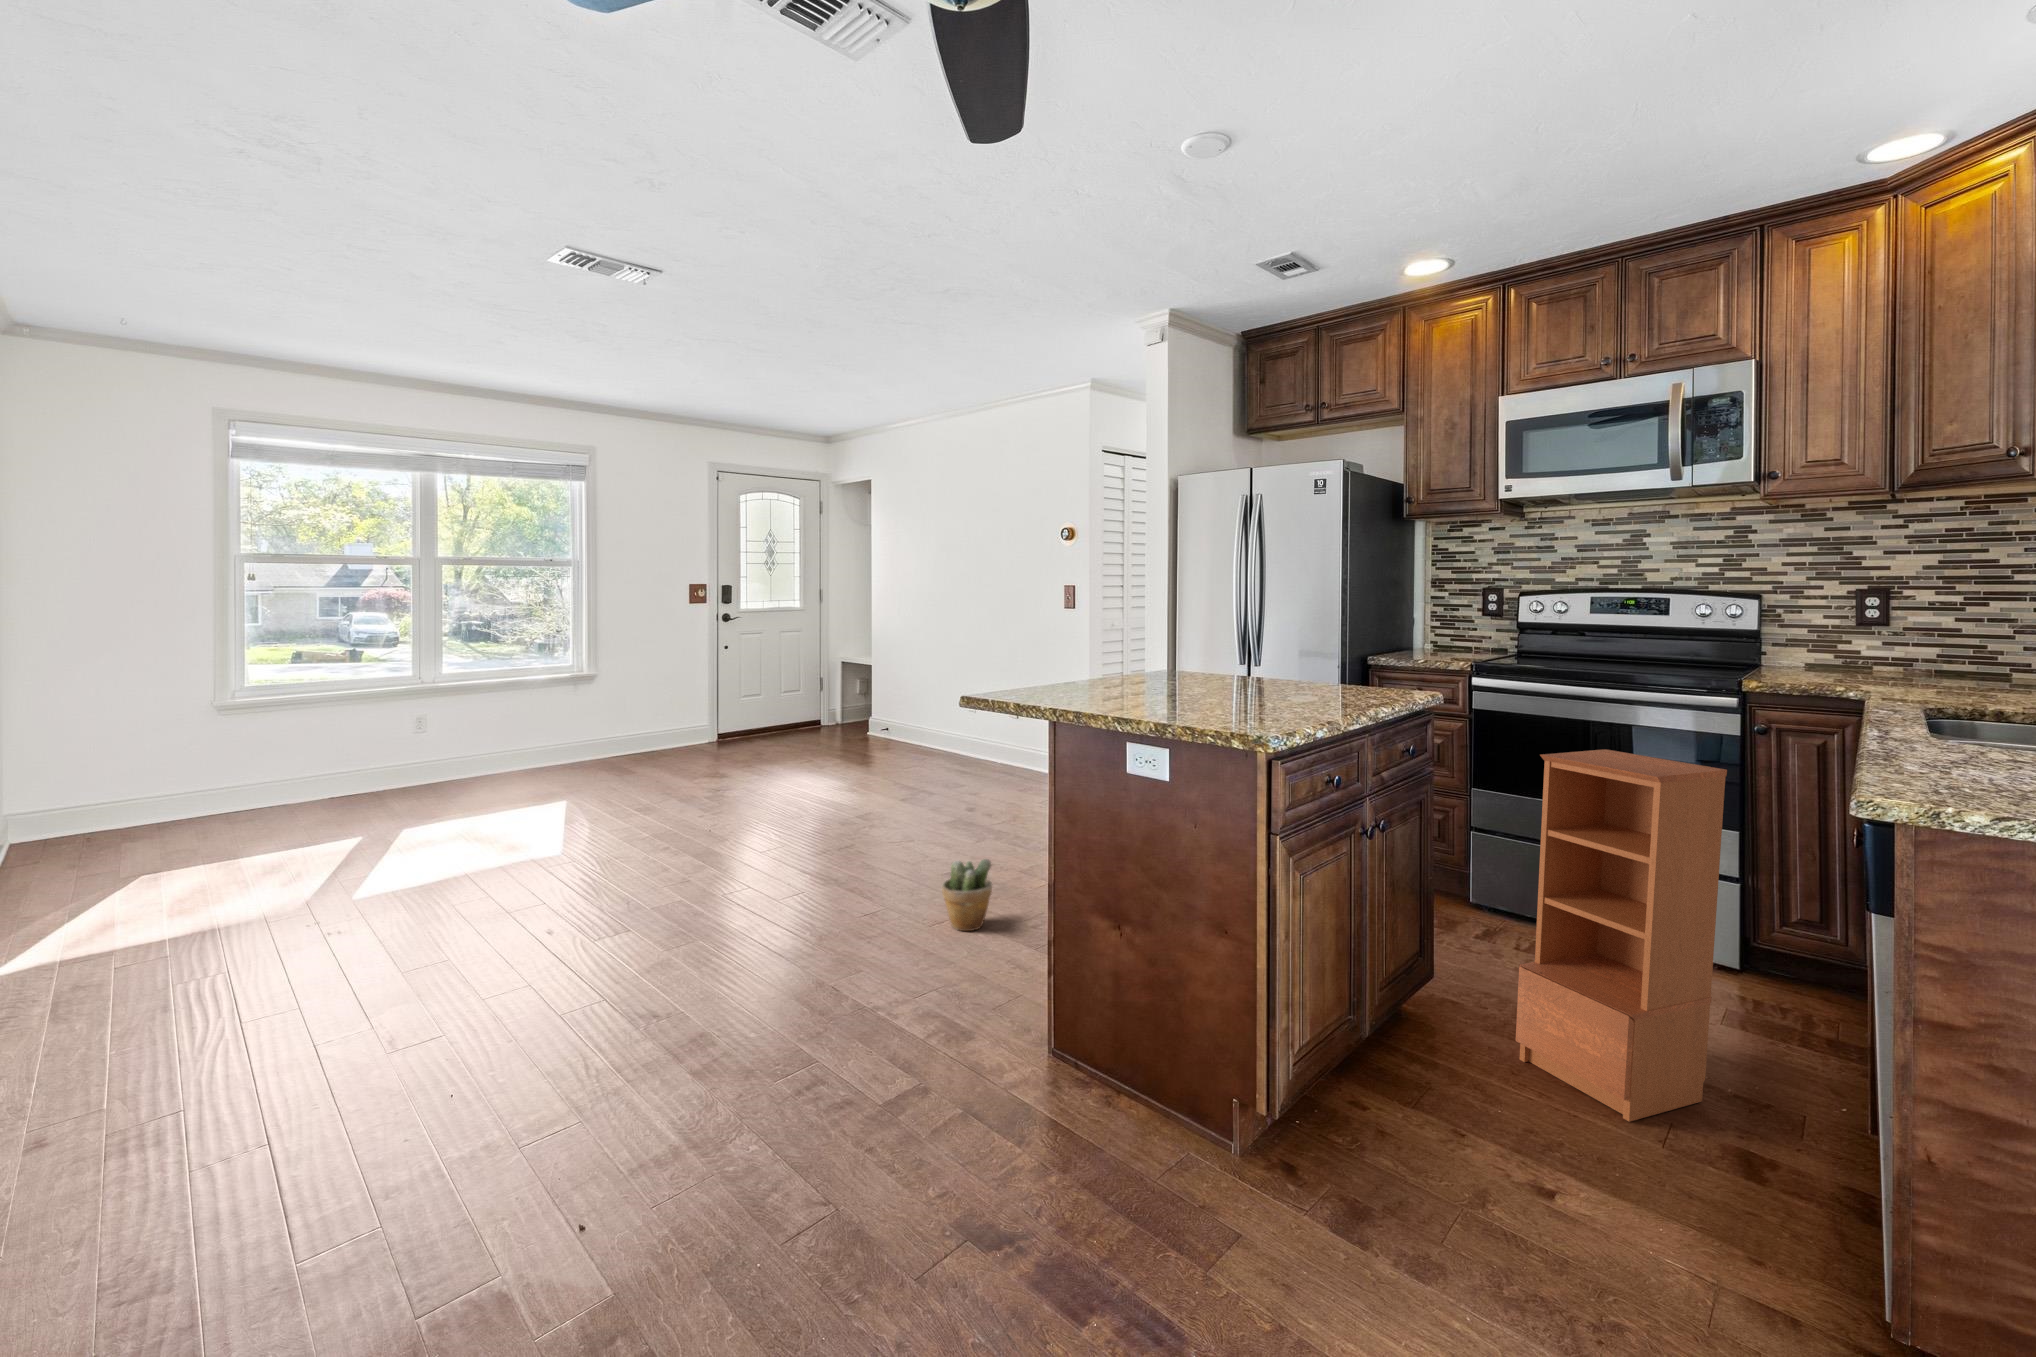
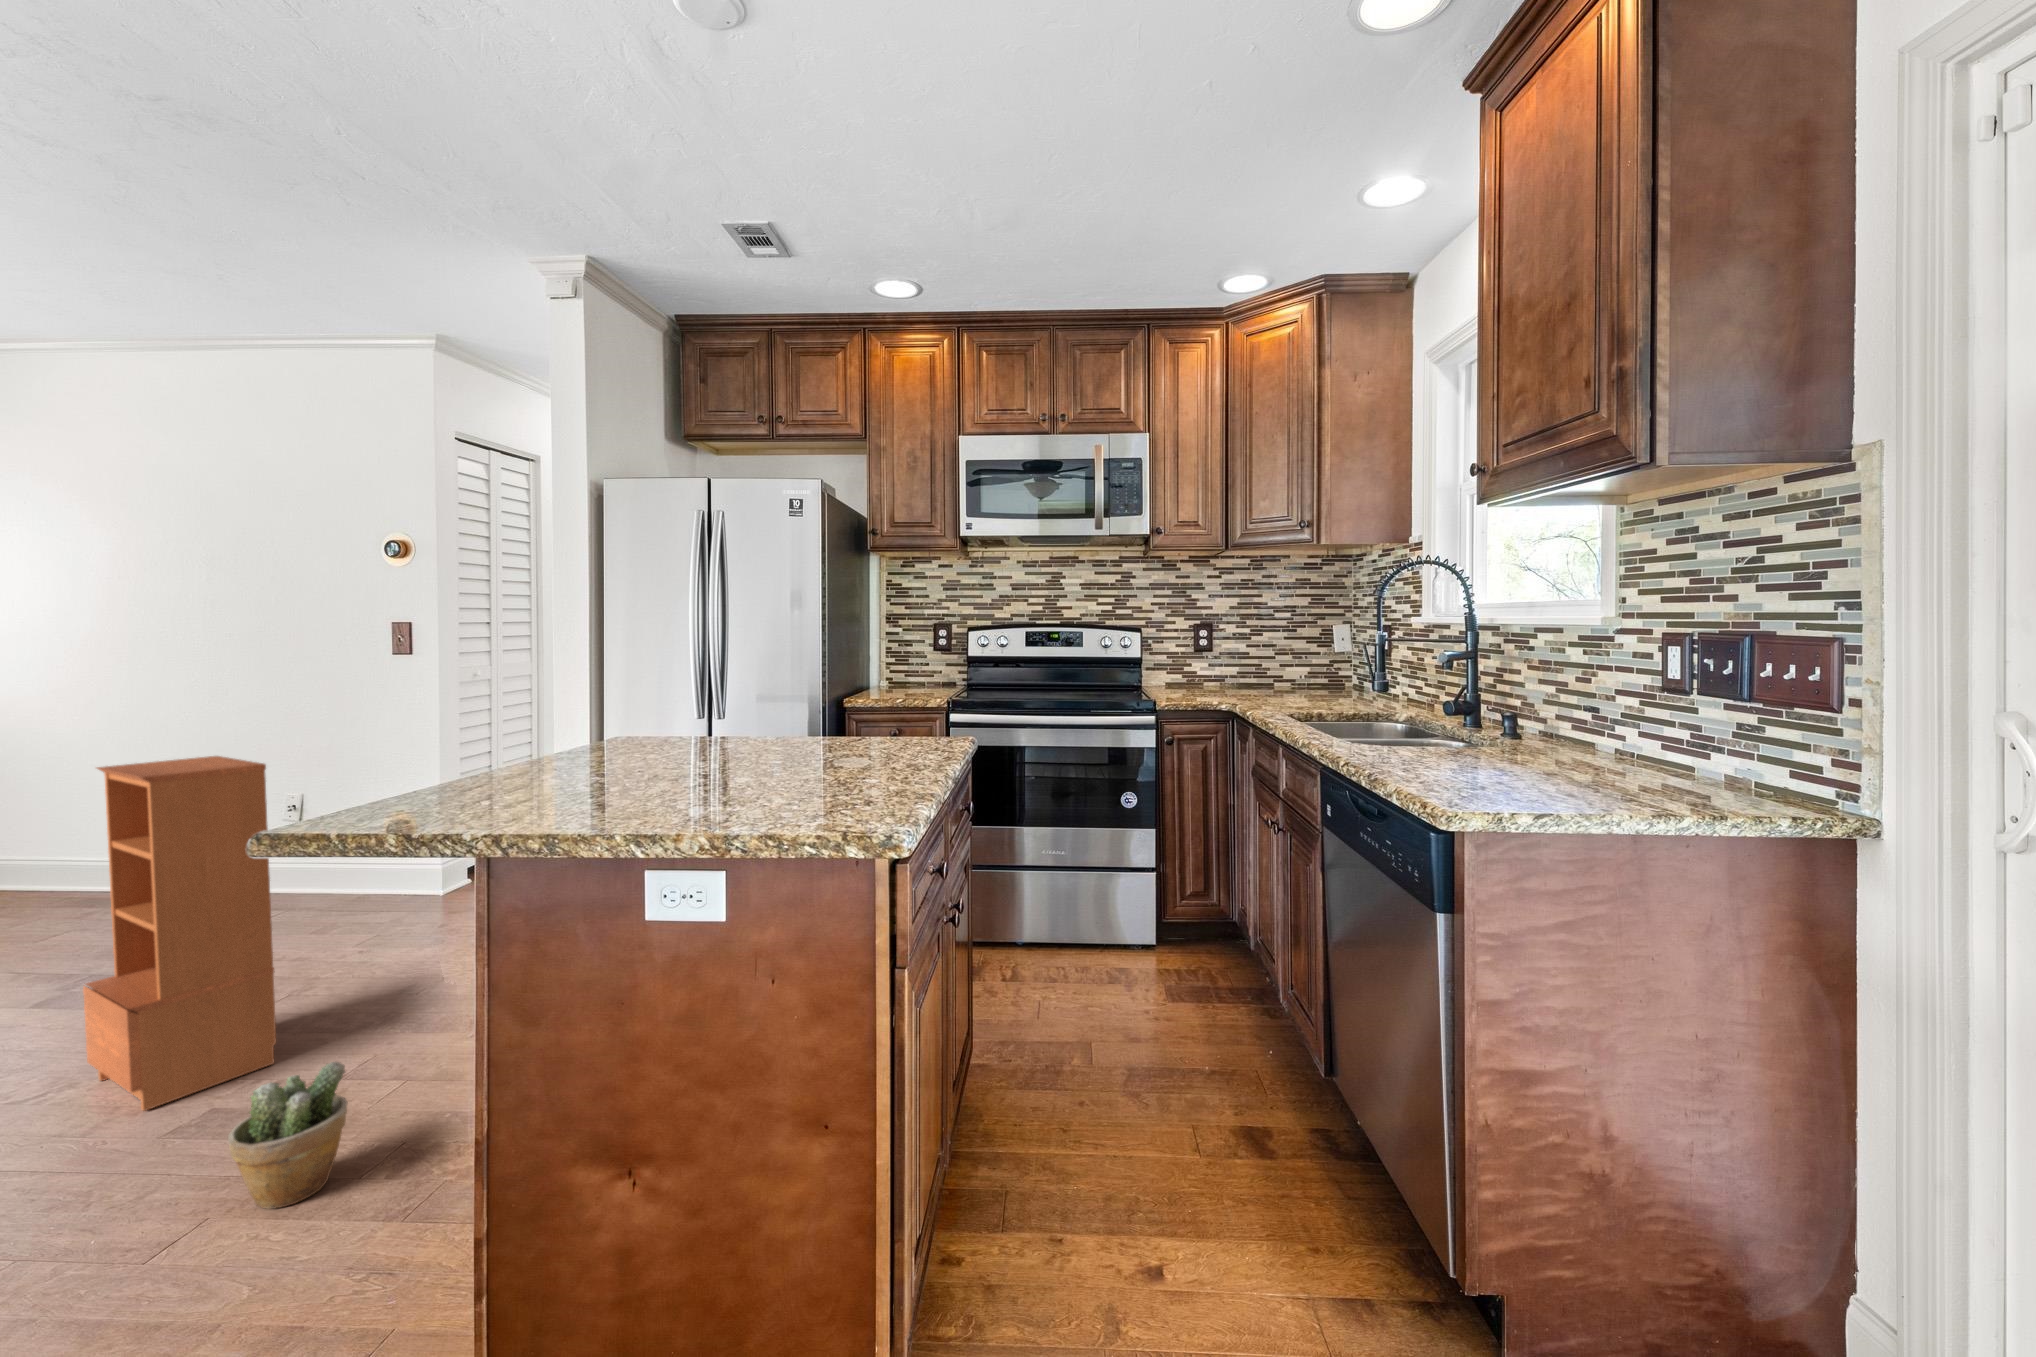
bookcase: present [1516,749,1727,1122] -> present [83,756,276,1111]

